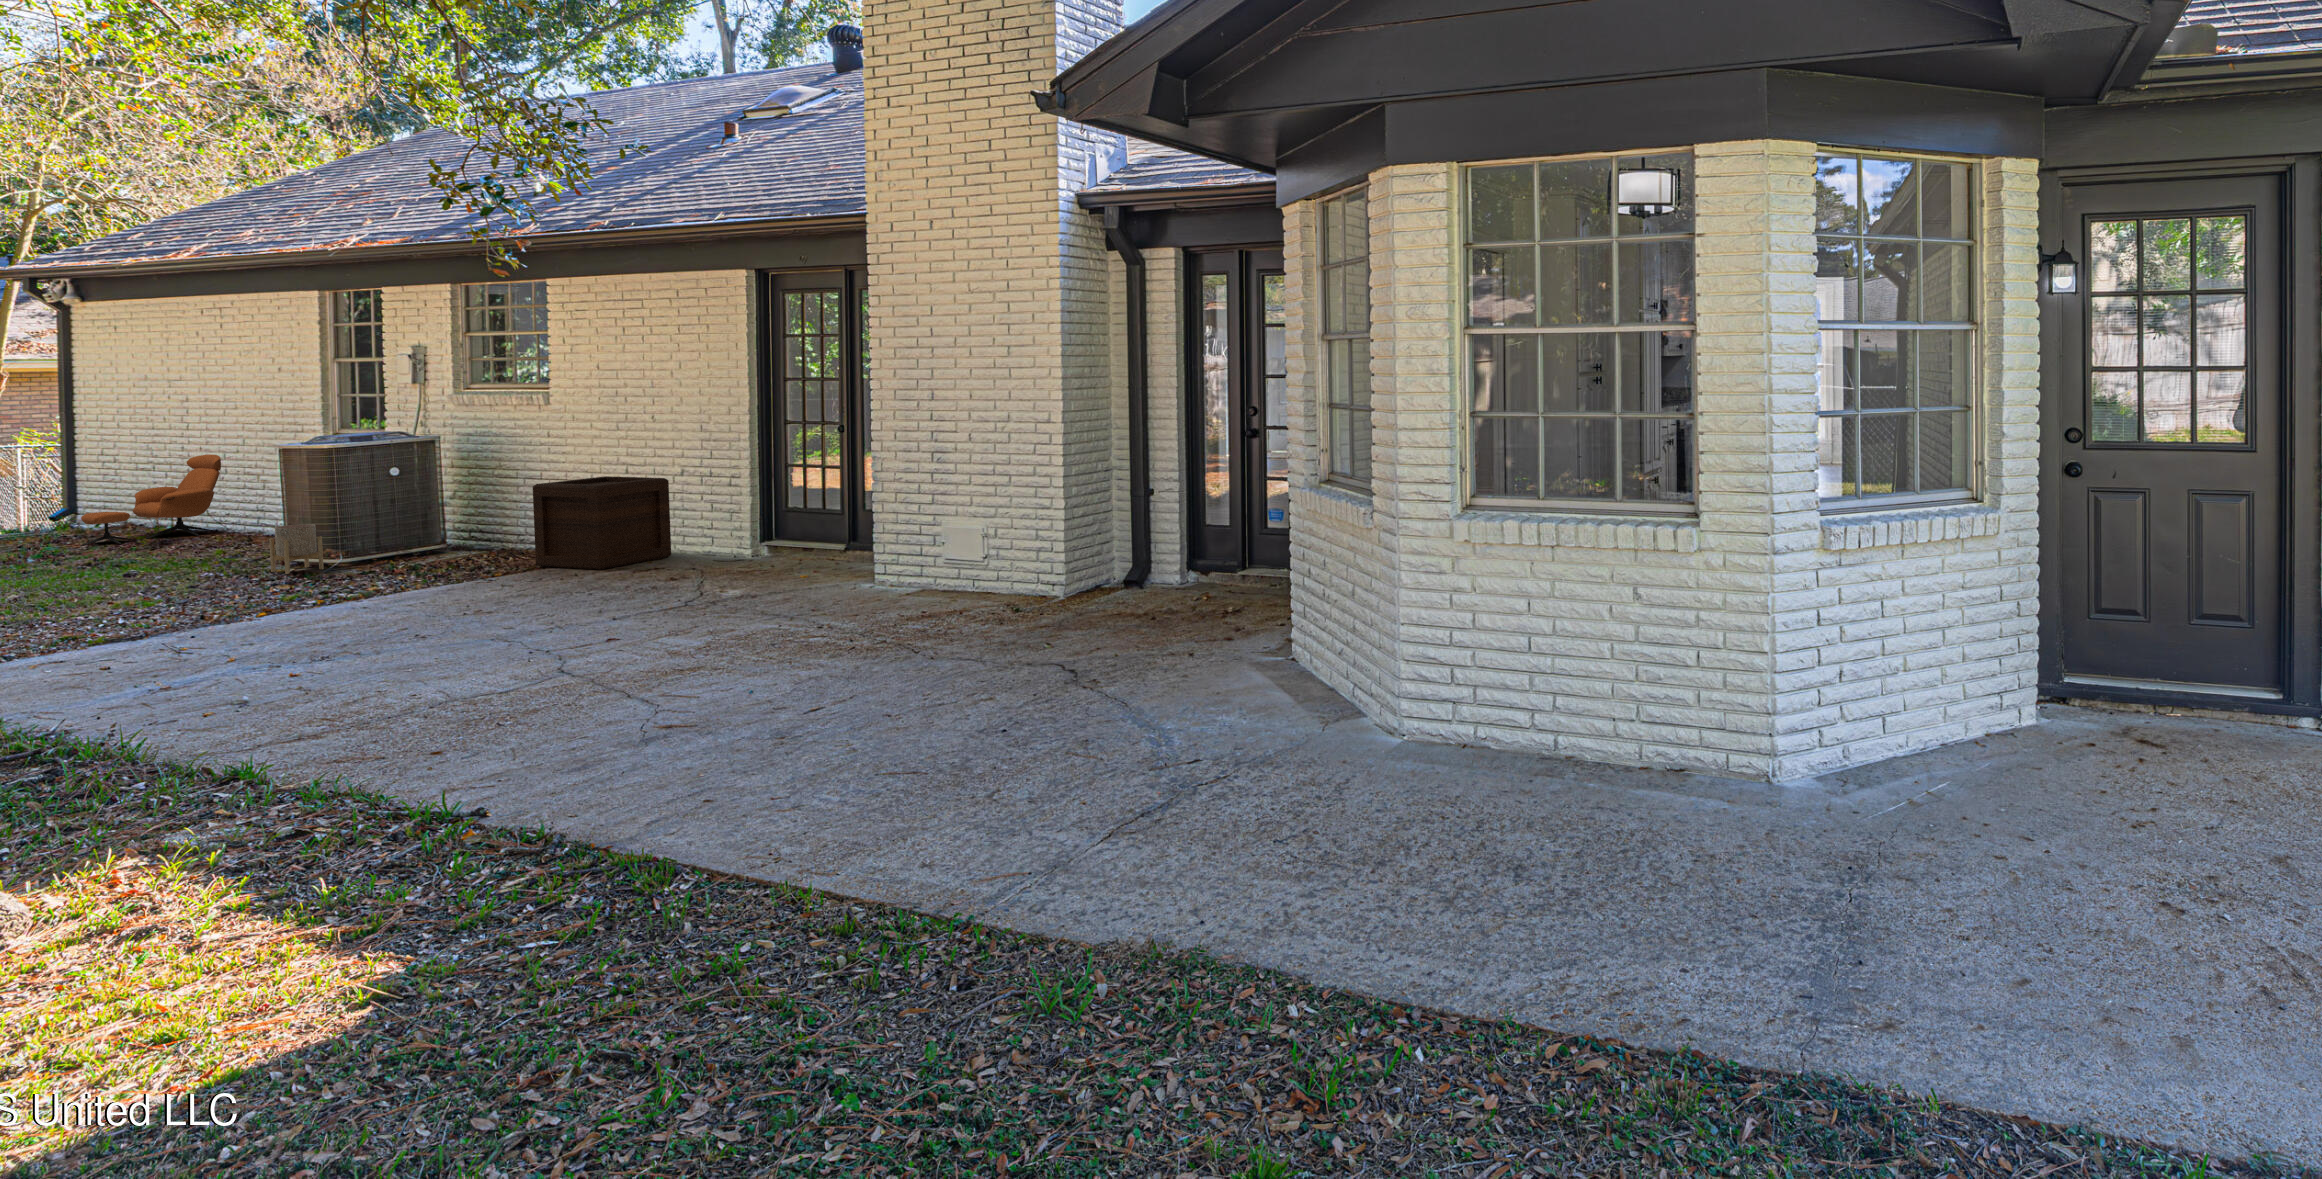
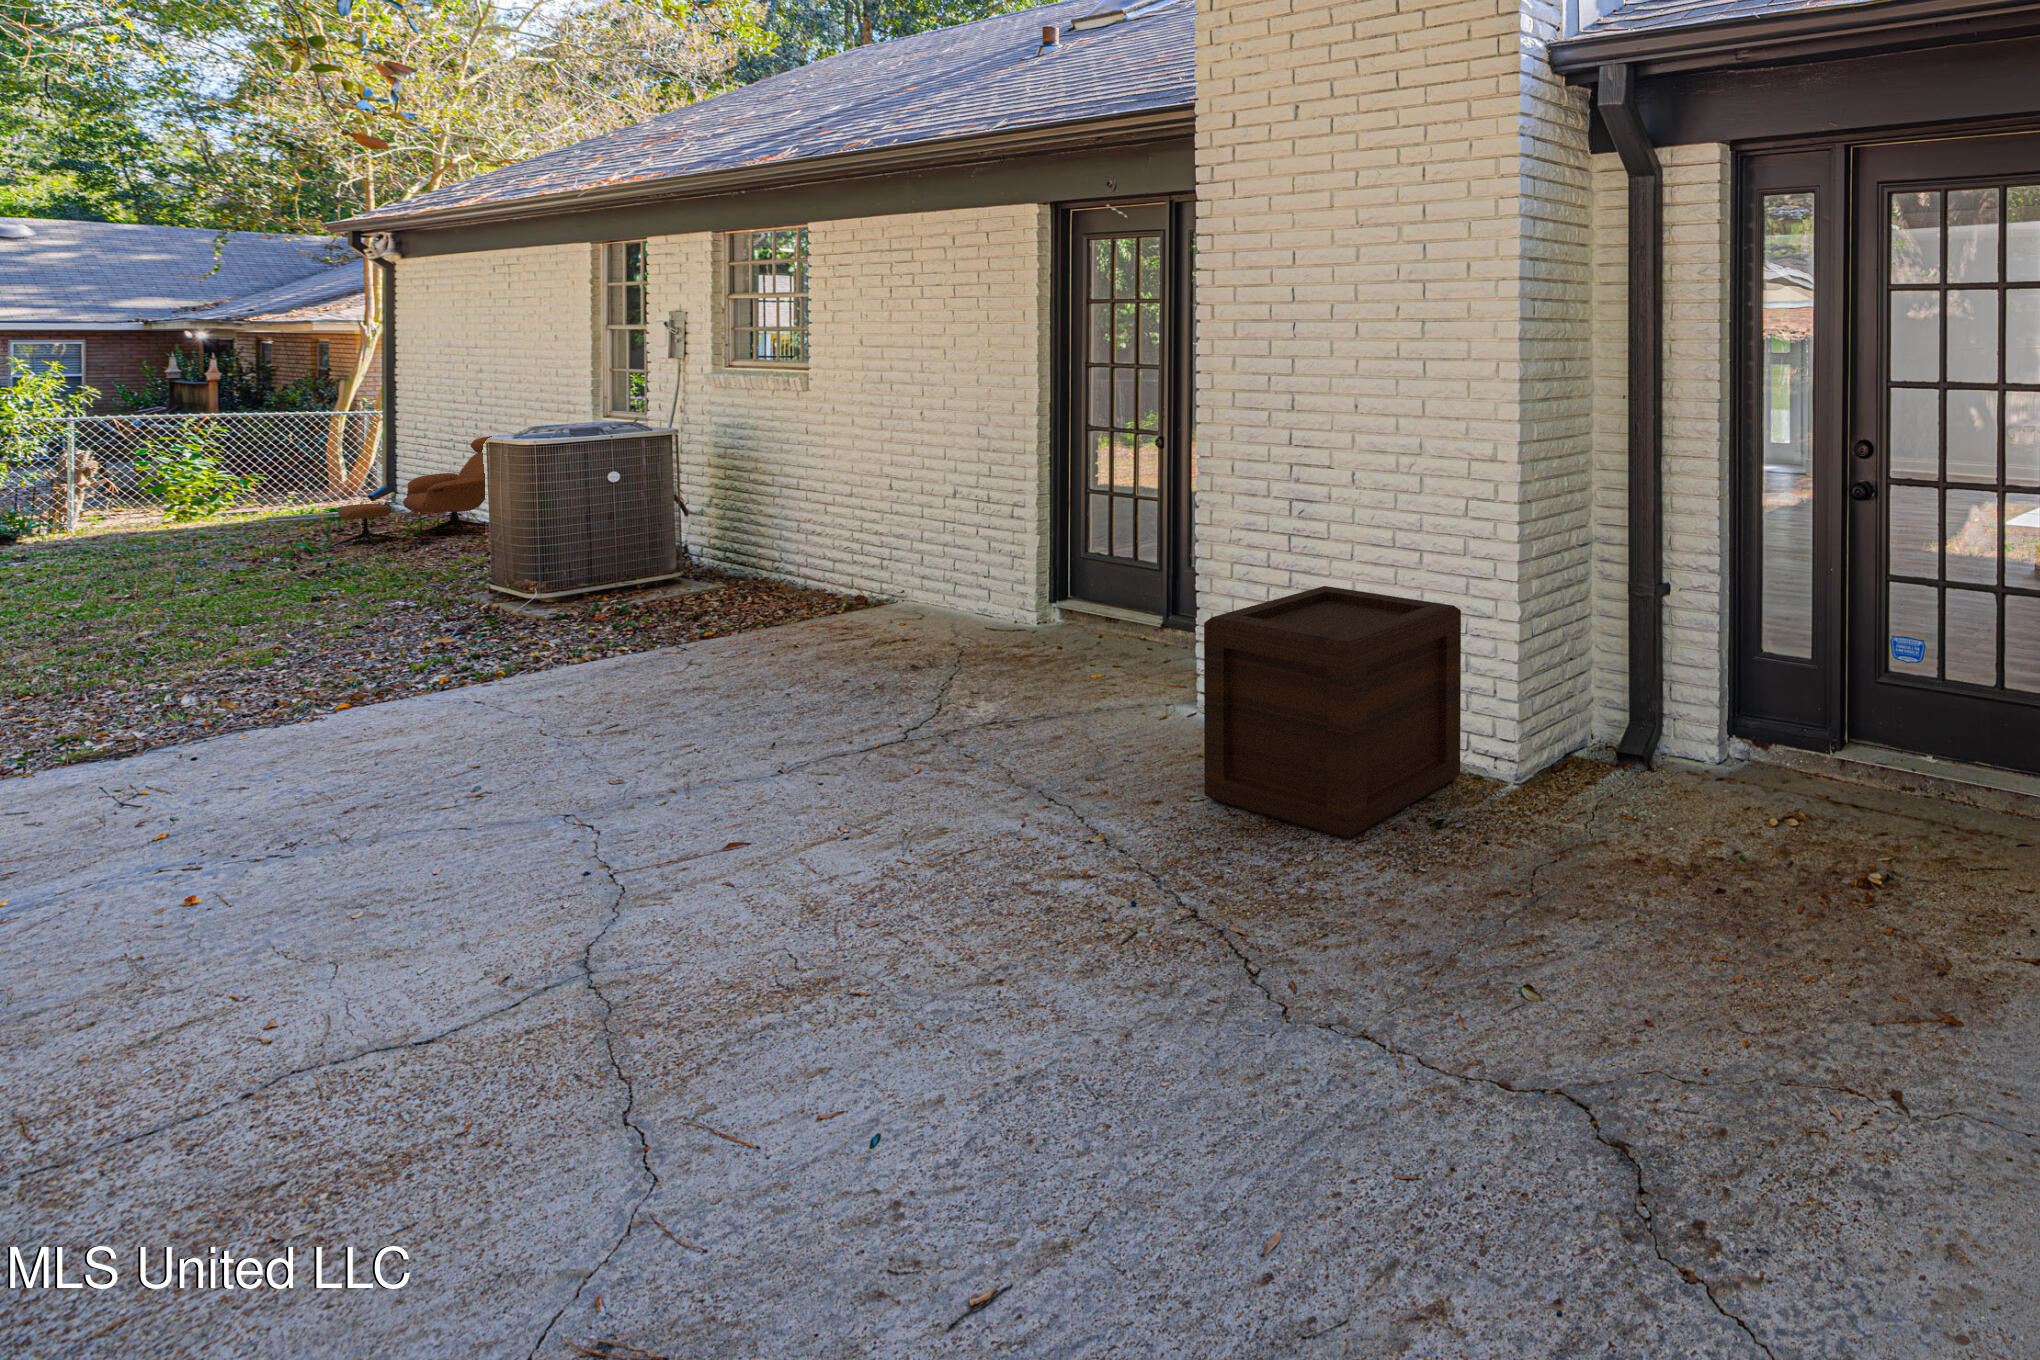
wooden crate: present [533,476,671,570] -> present [1204,586,1461,839]
planter: present [269,524,324,574] -> none [446,548,511,619]

